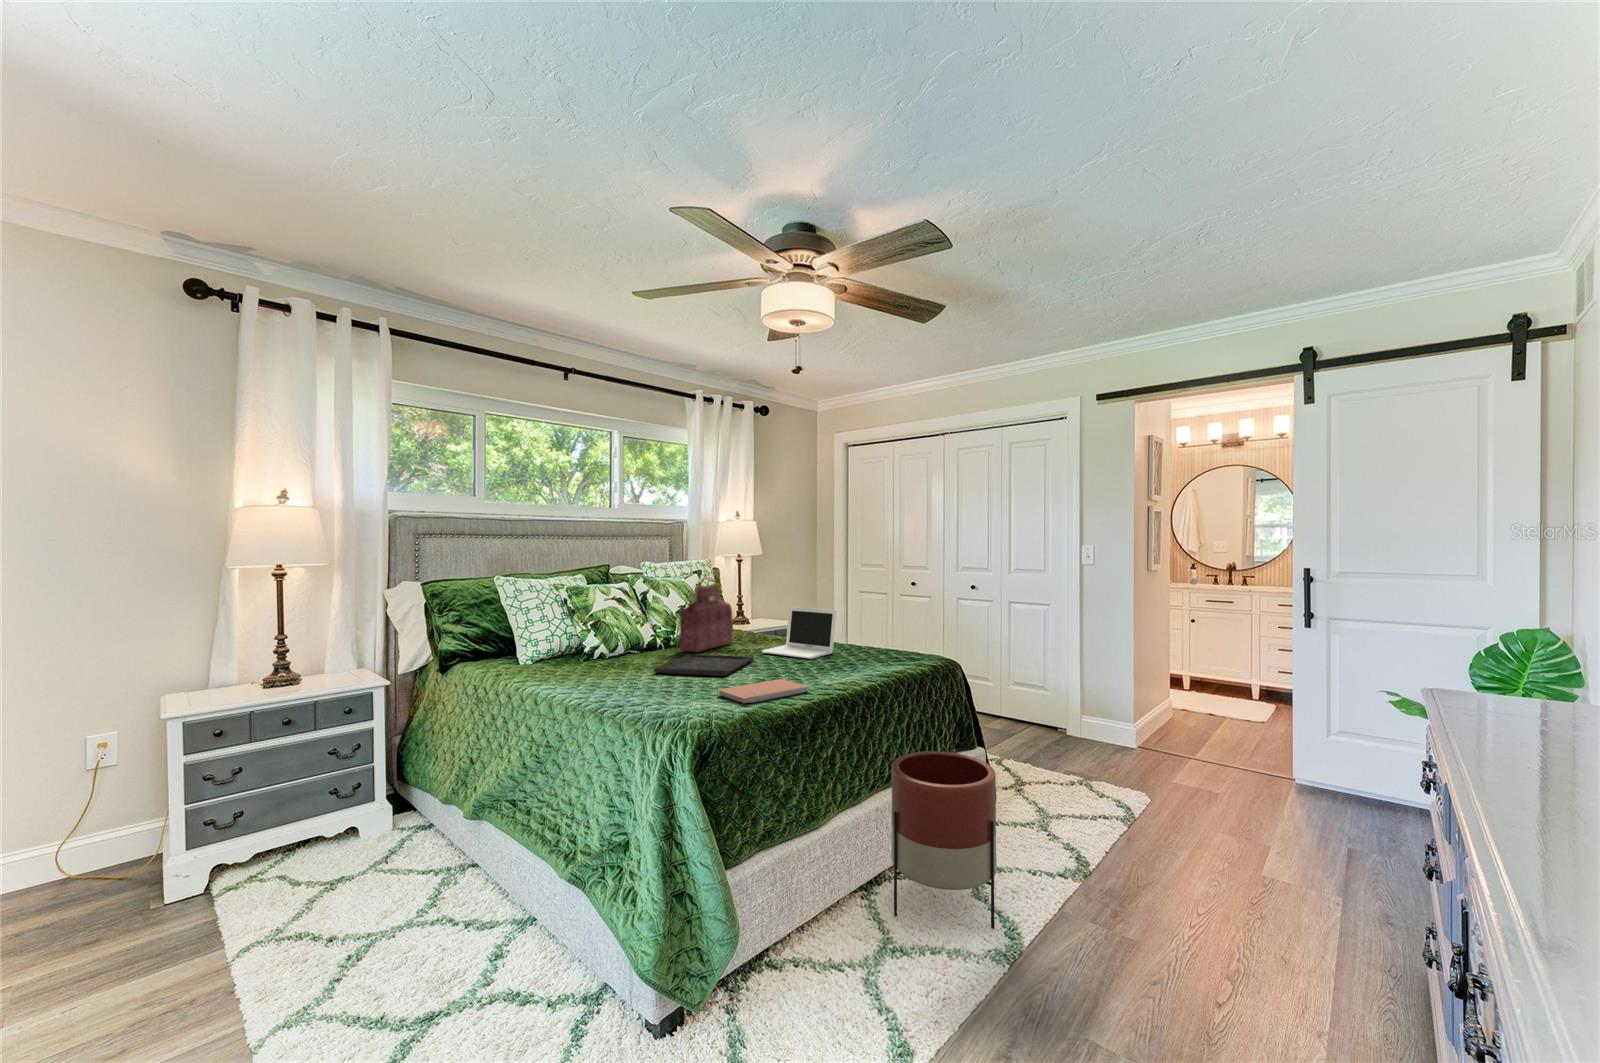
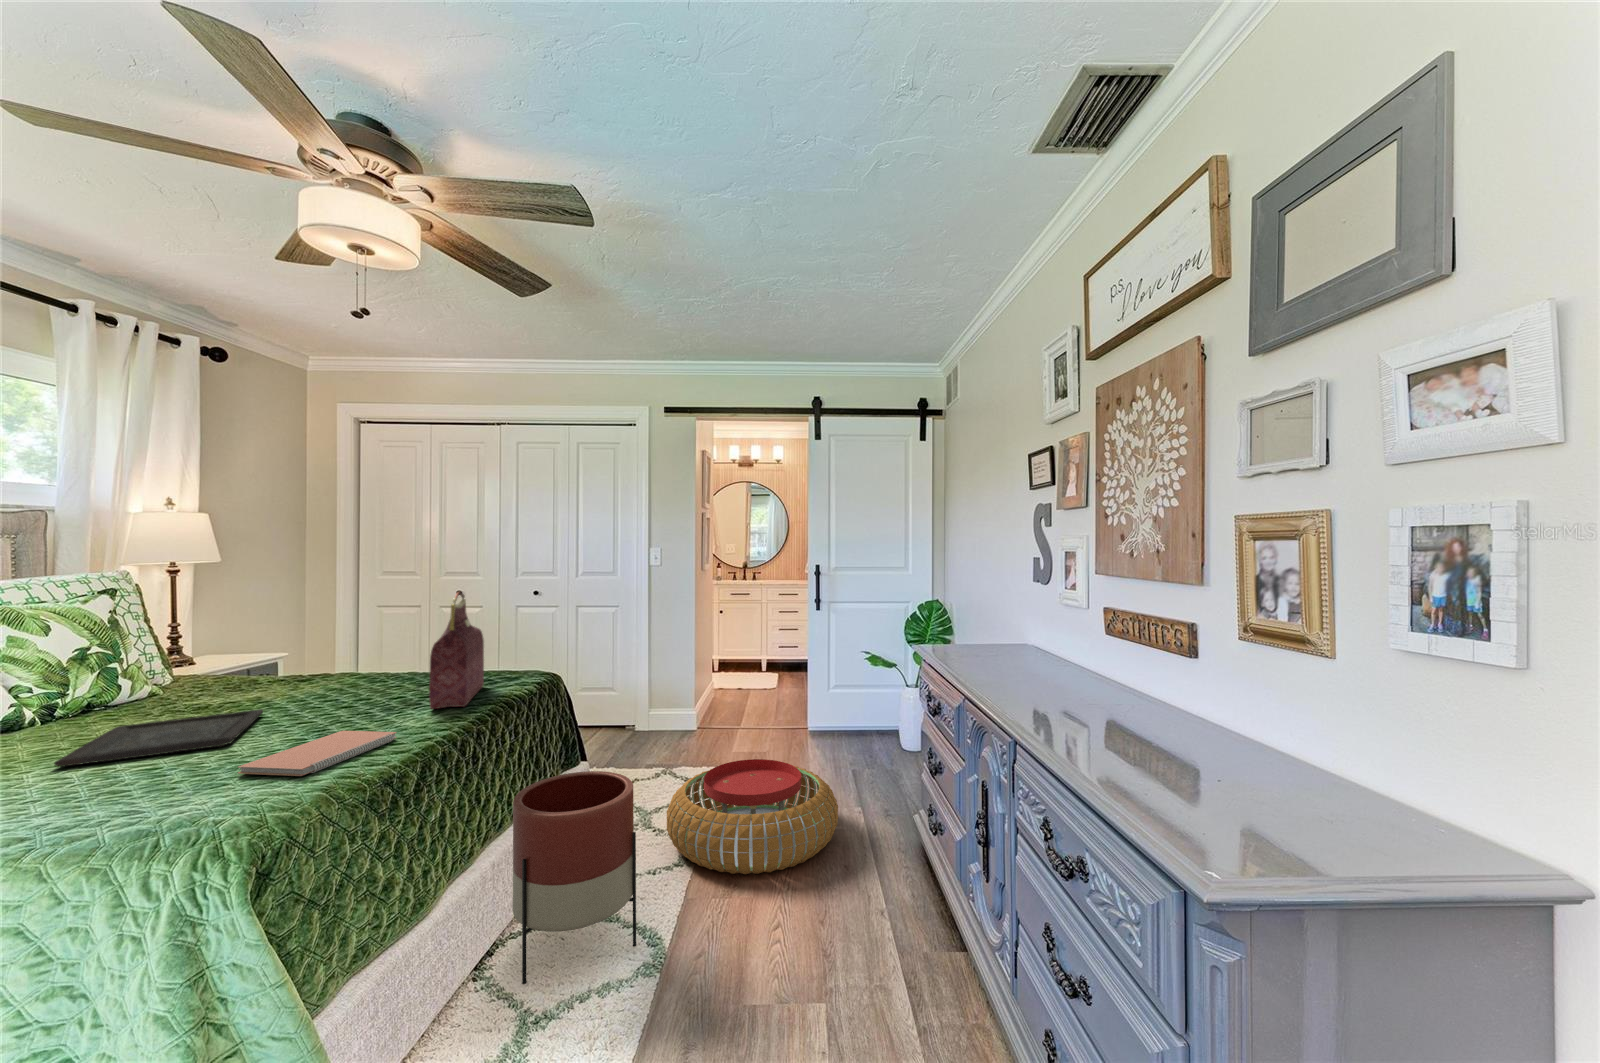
handbag: present [679,577,733,652] -> present [429,592,484,709]
laptop: present [762,606,836,659] -> none [270,629,394,702]
pouf: none [1056,788,1281,927] -> present [667,759,838,874]

